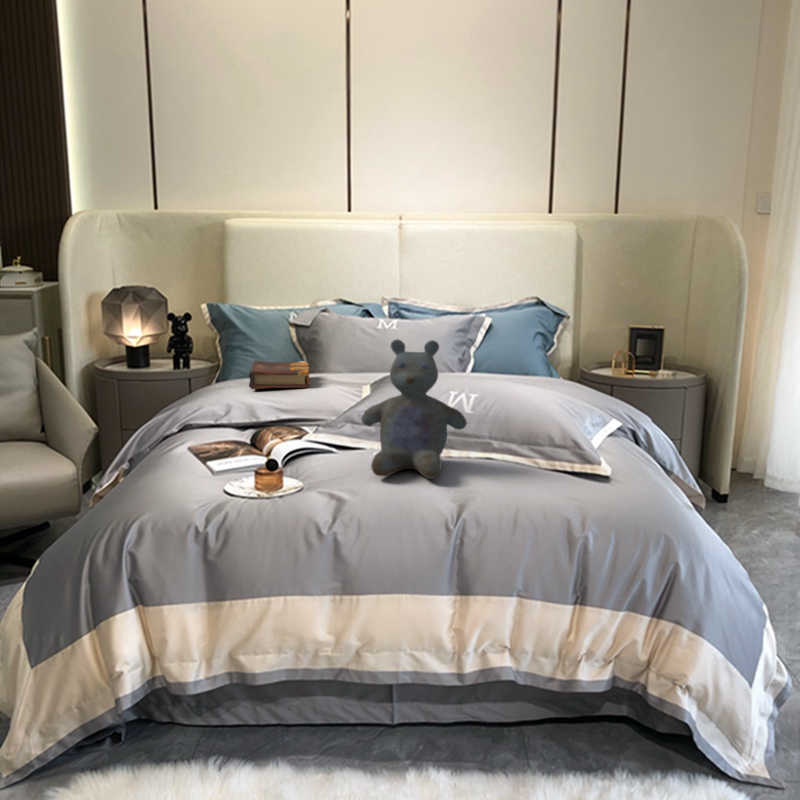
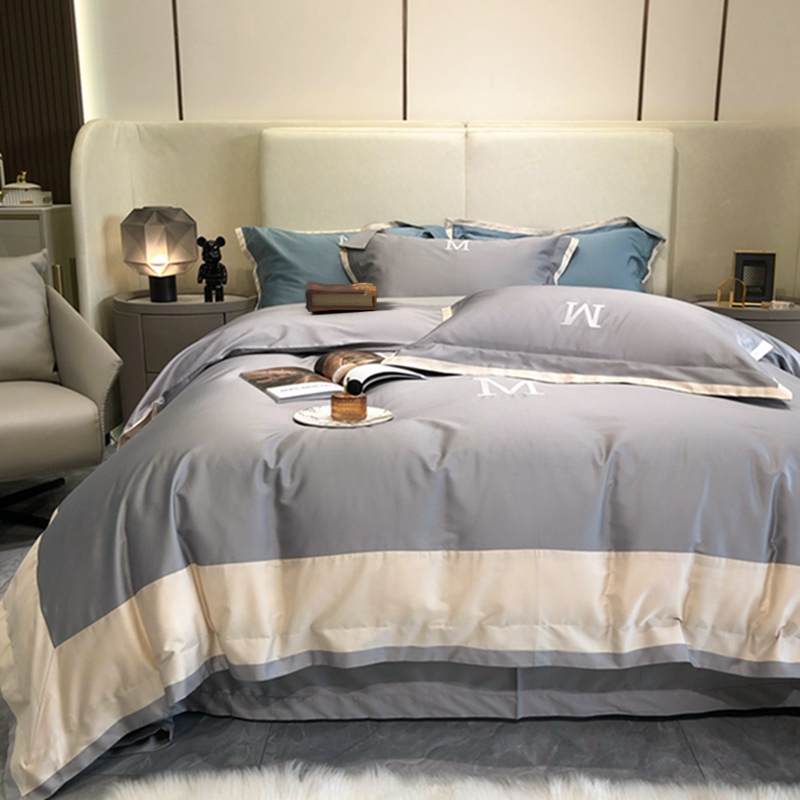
stuffed bear: present [362,339,467,479] -> none [464,227,601,404]

